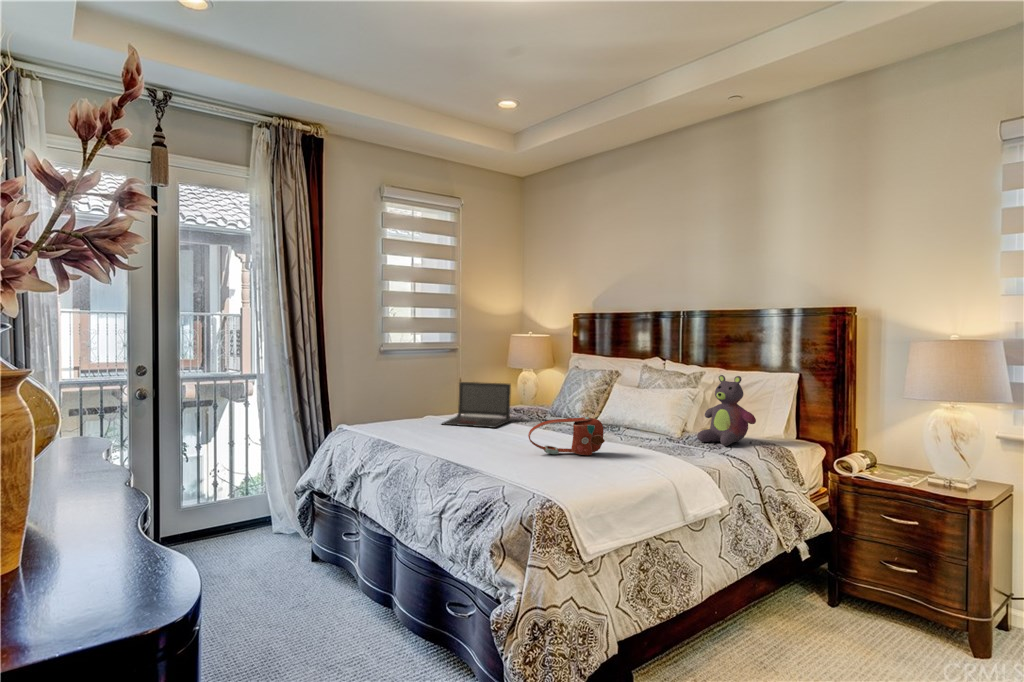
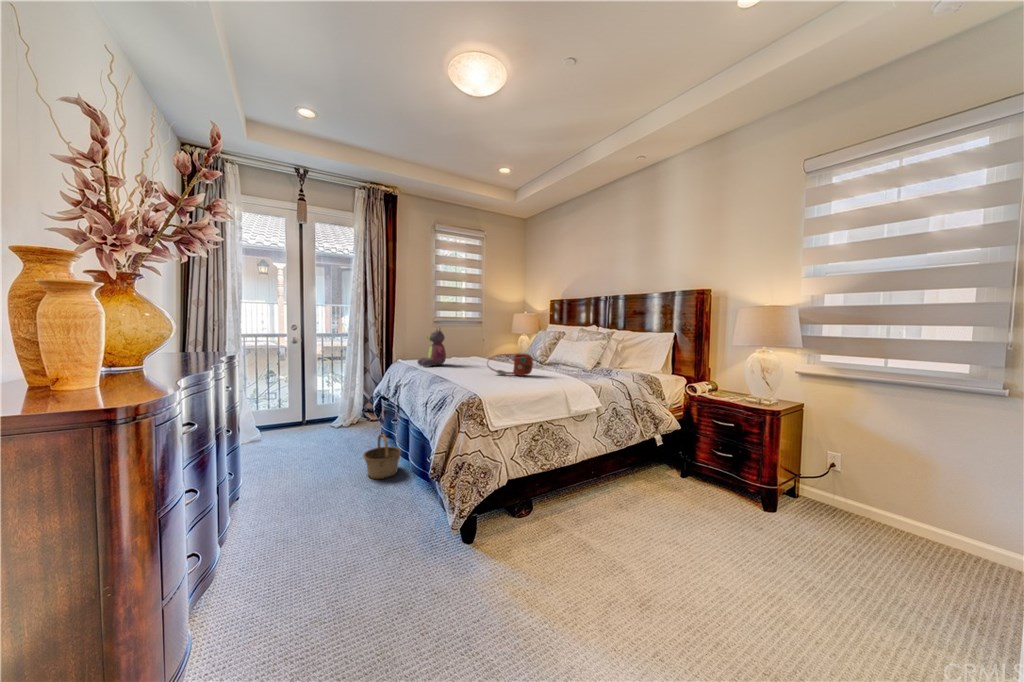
stuffed bear: present [697,375,756,446] -> present [418,327,446,366]
laptop: present [442,382,511,428] -> none [455,338,498,363]
basket: none [314,565,381,649] -> present [363,434,402,479]

